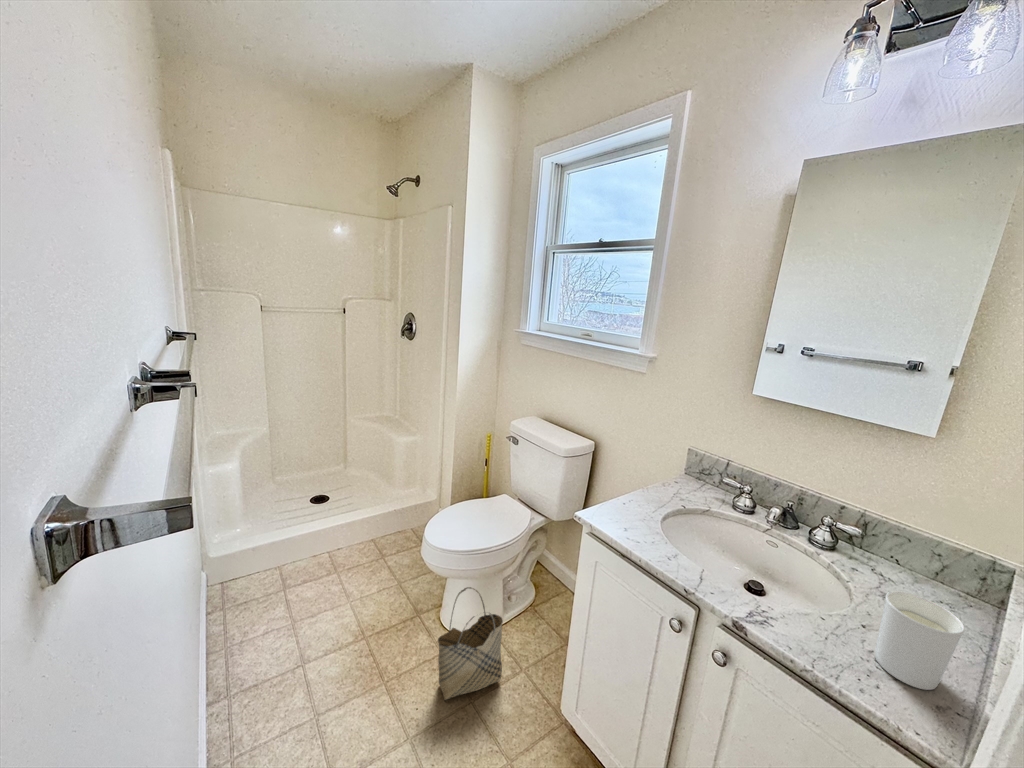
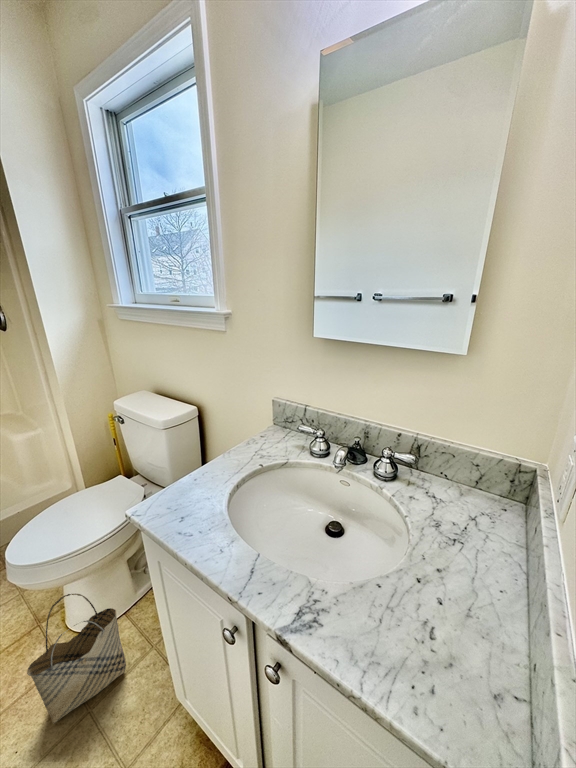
candle holder: present [875,591,965,690] -> none [425,543,506,660]

